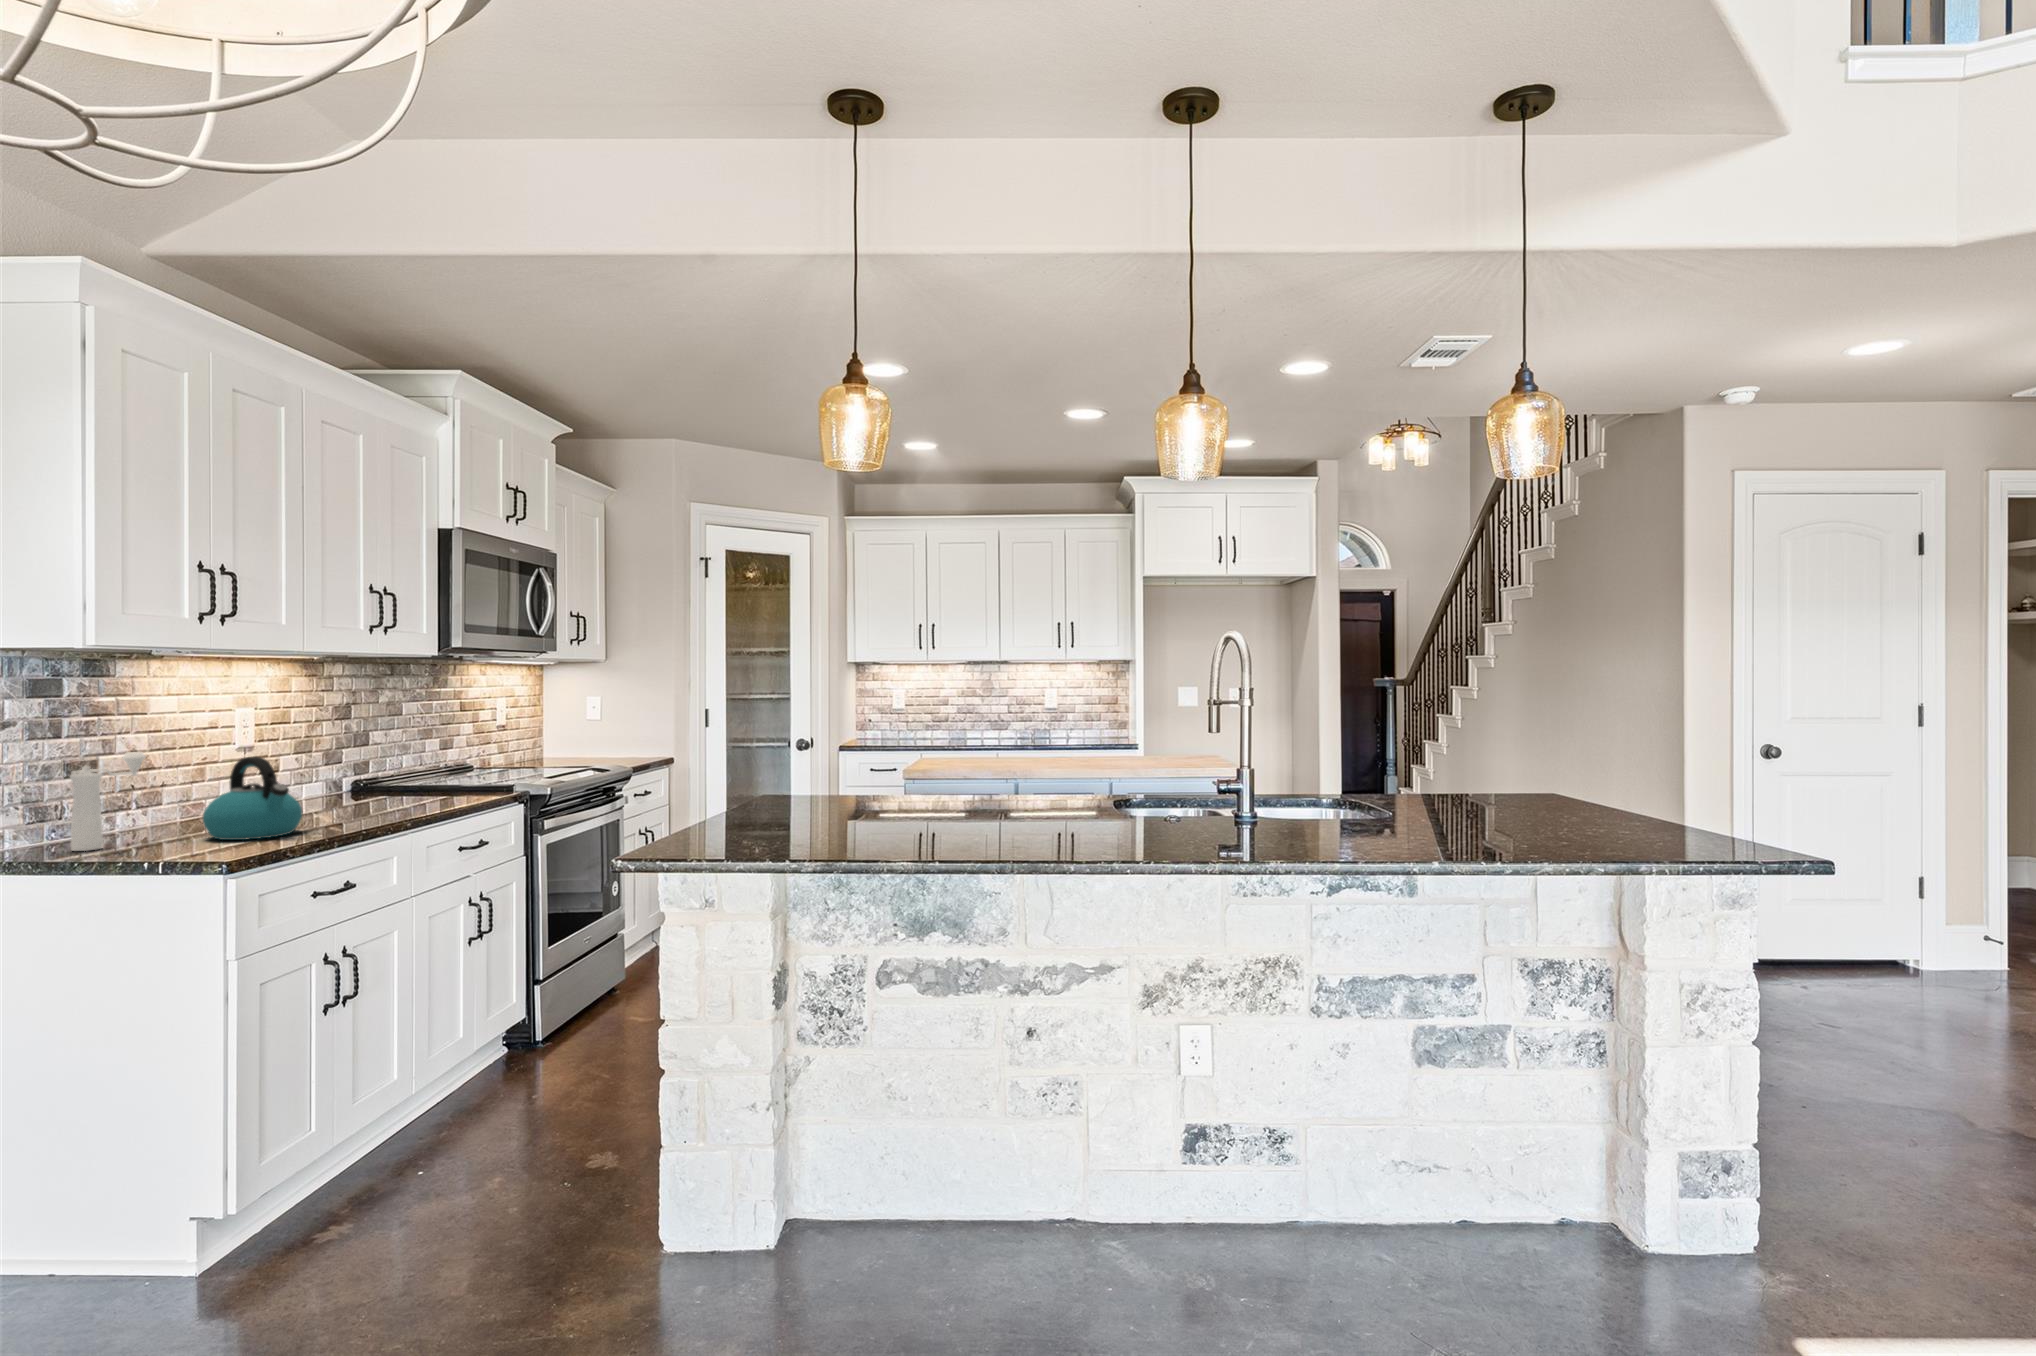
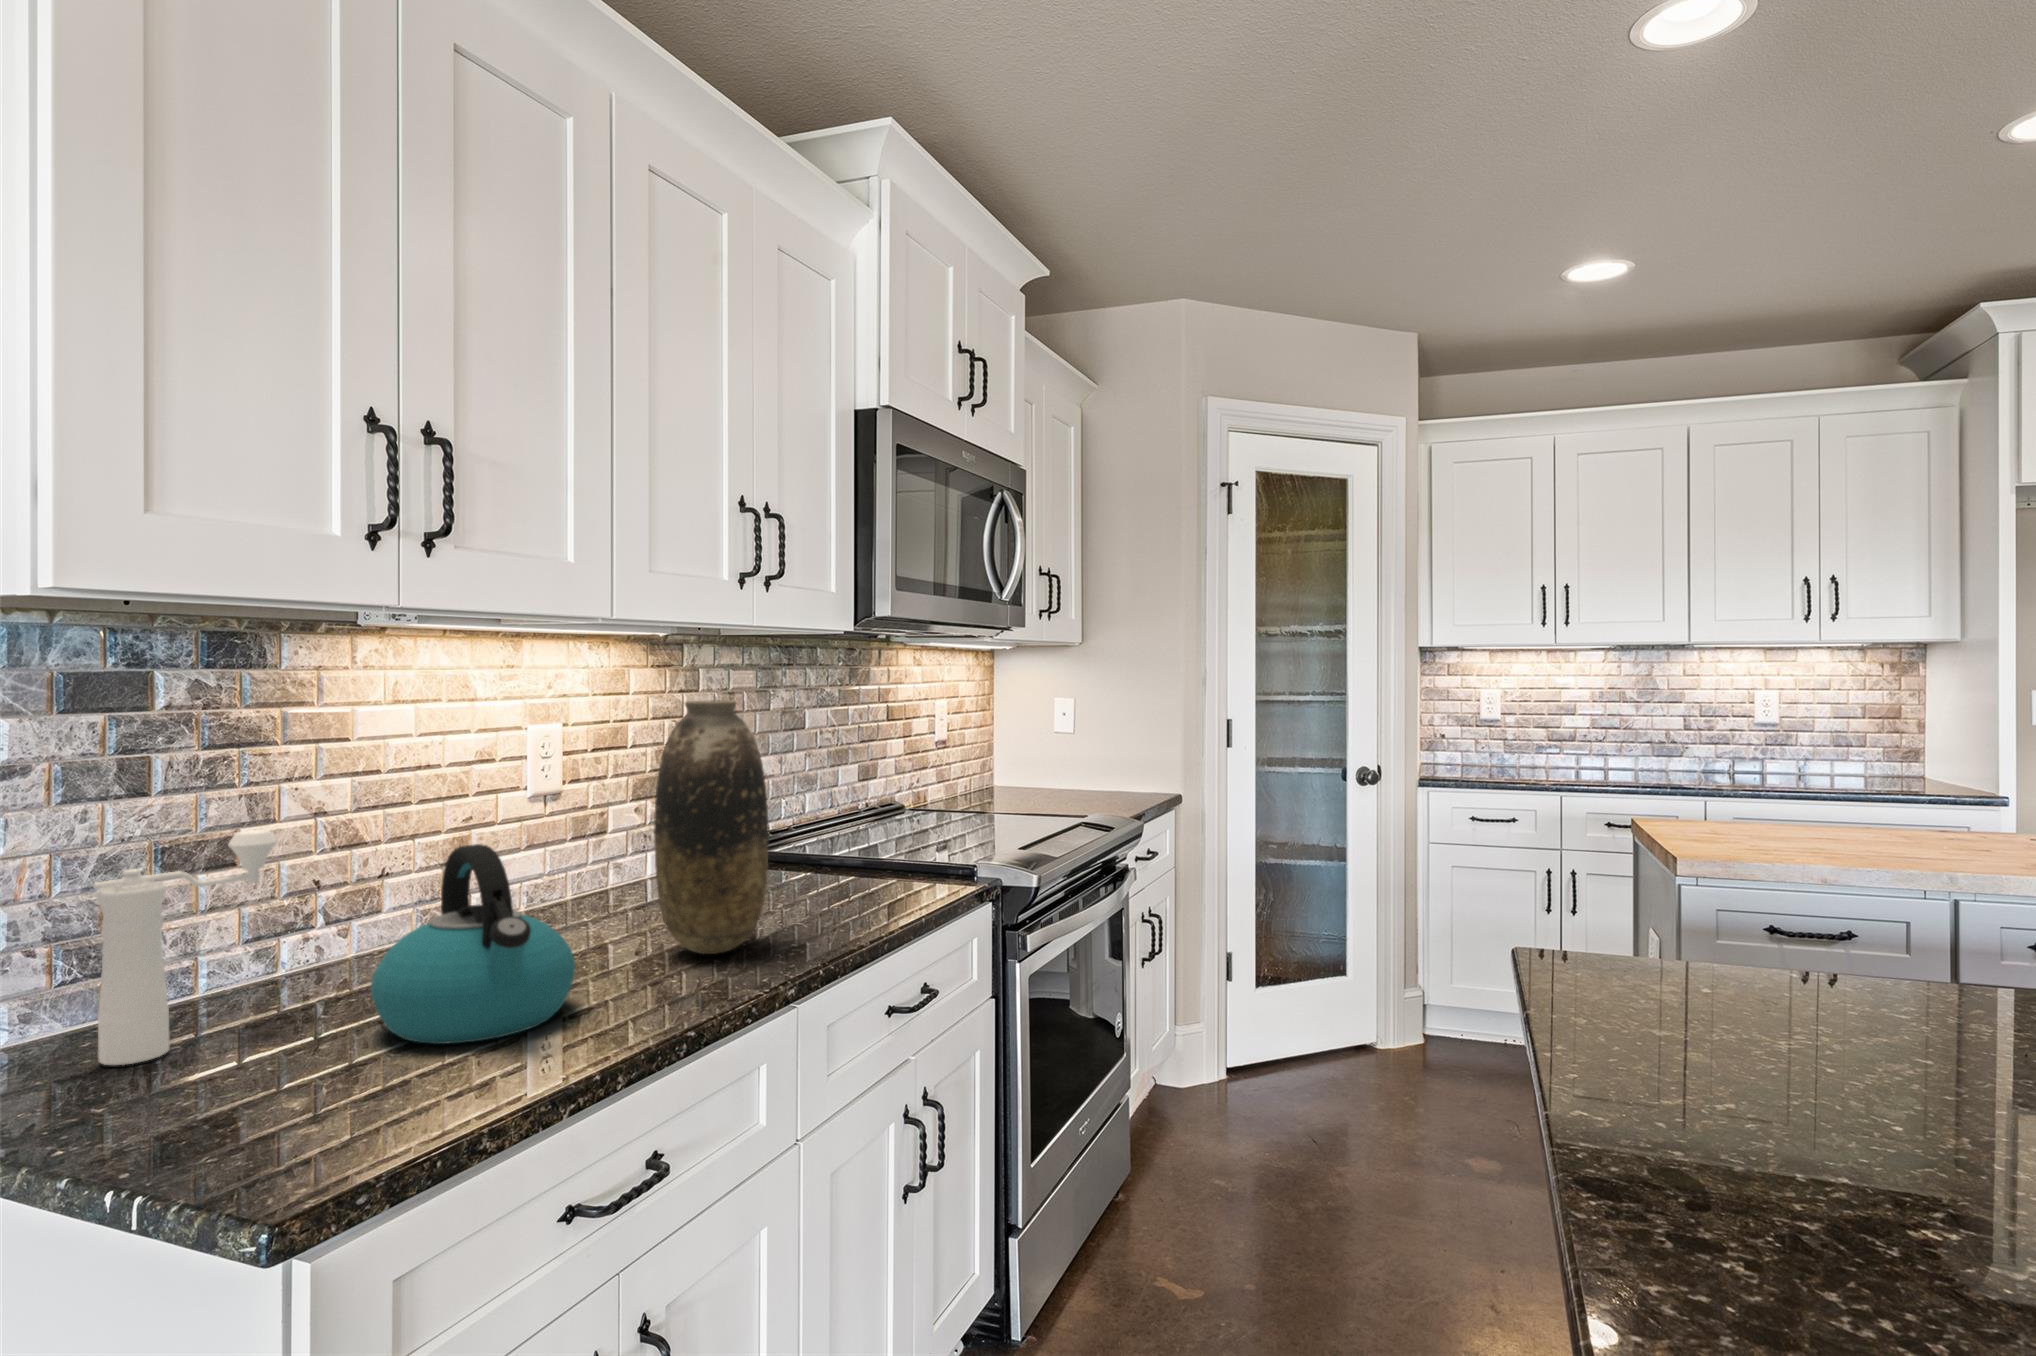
vase: none [332,693,393,817] -> present [654,700,768,954]

